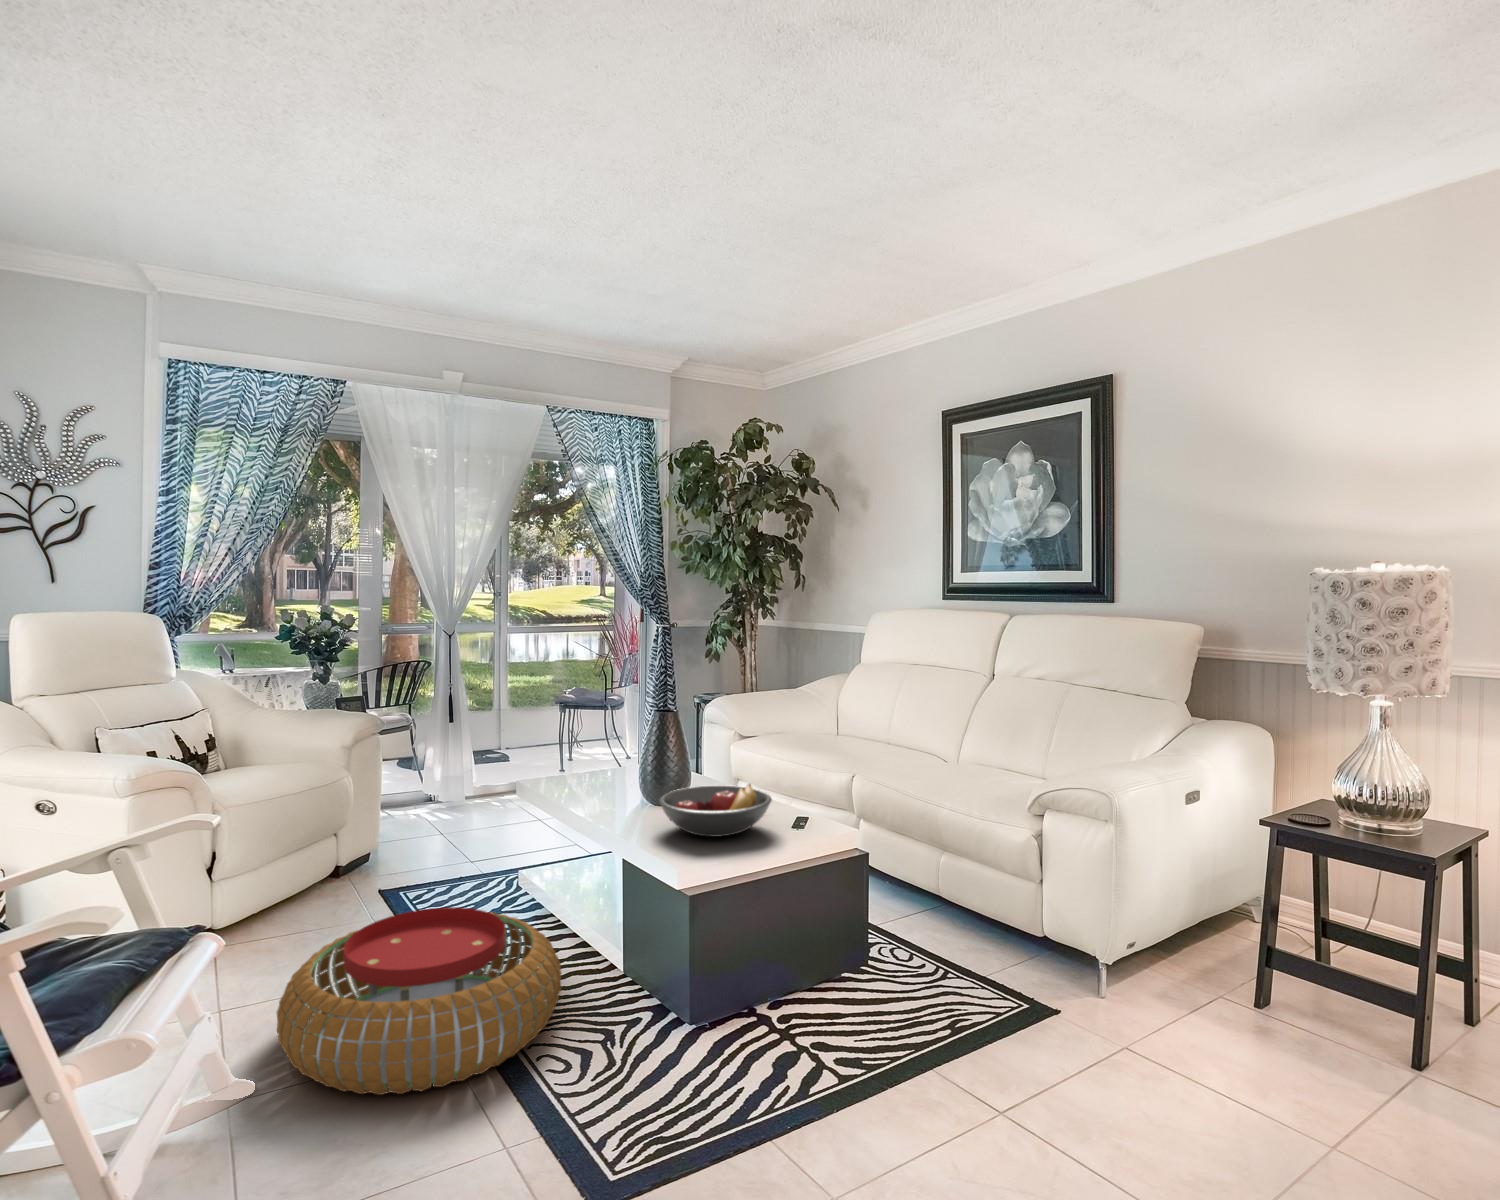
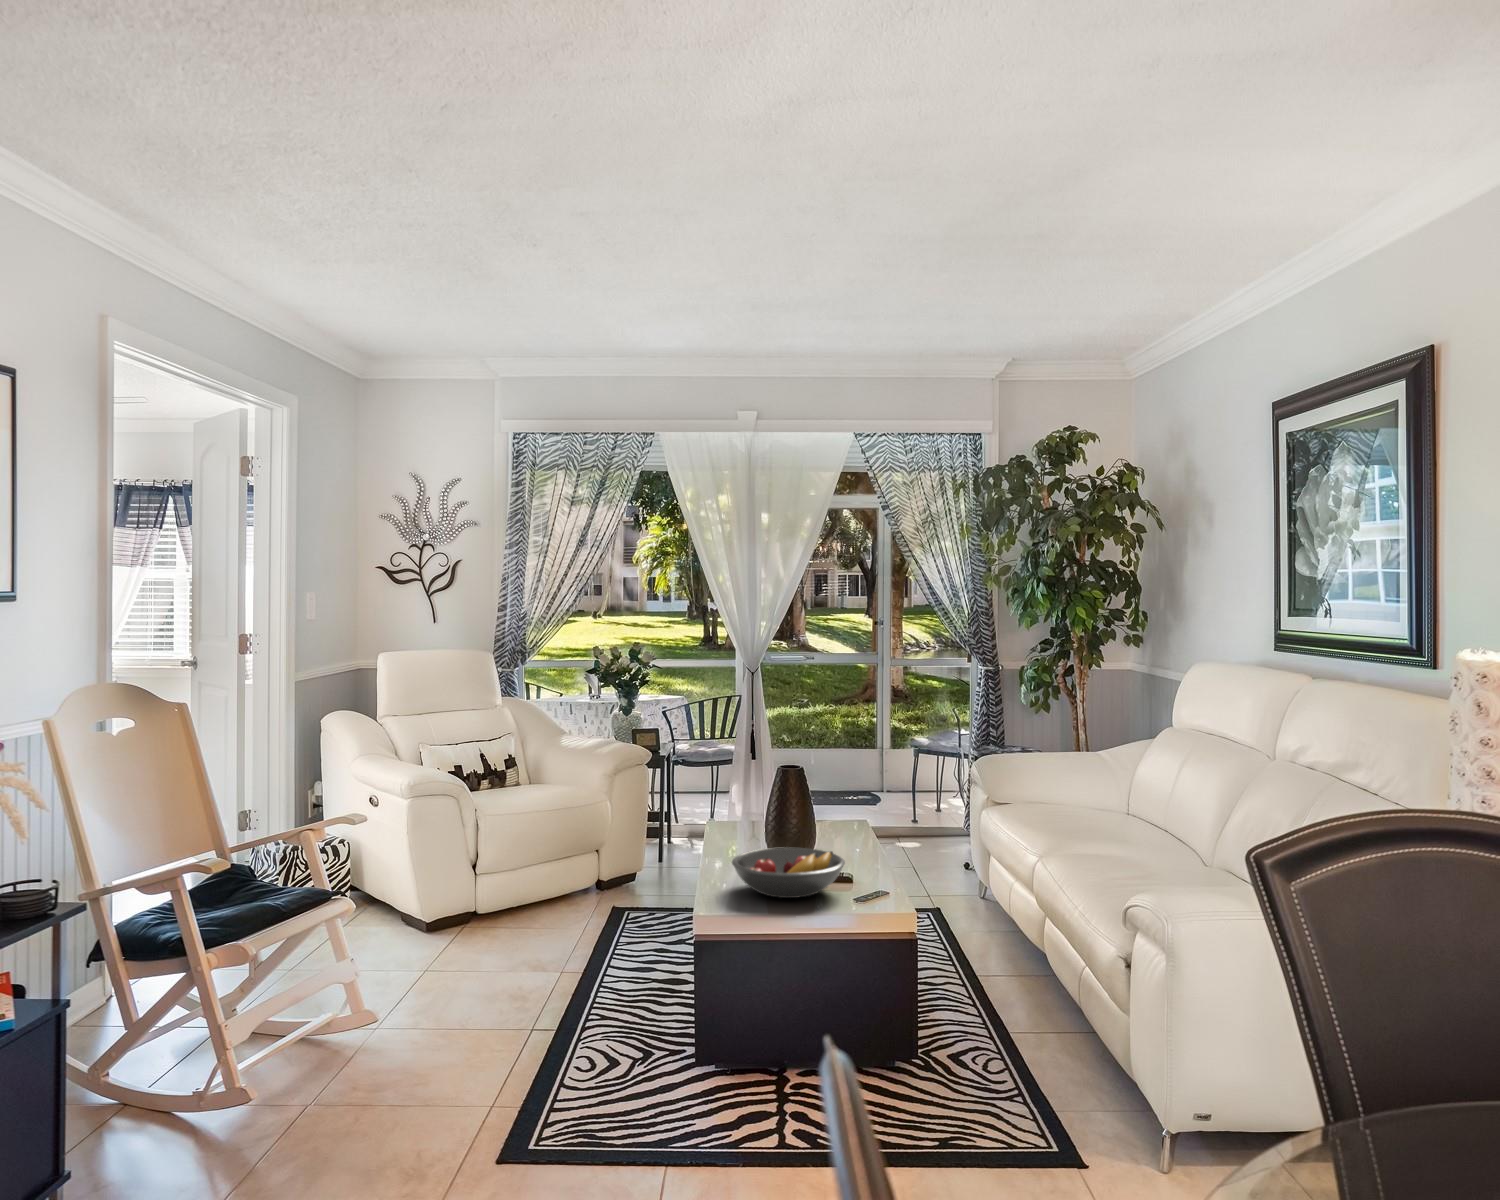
pouf: present [277,907,561,1095] -> none [419,919,641,1054]

